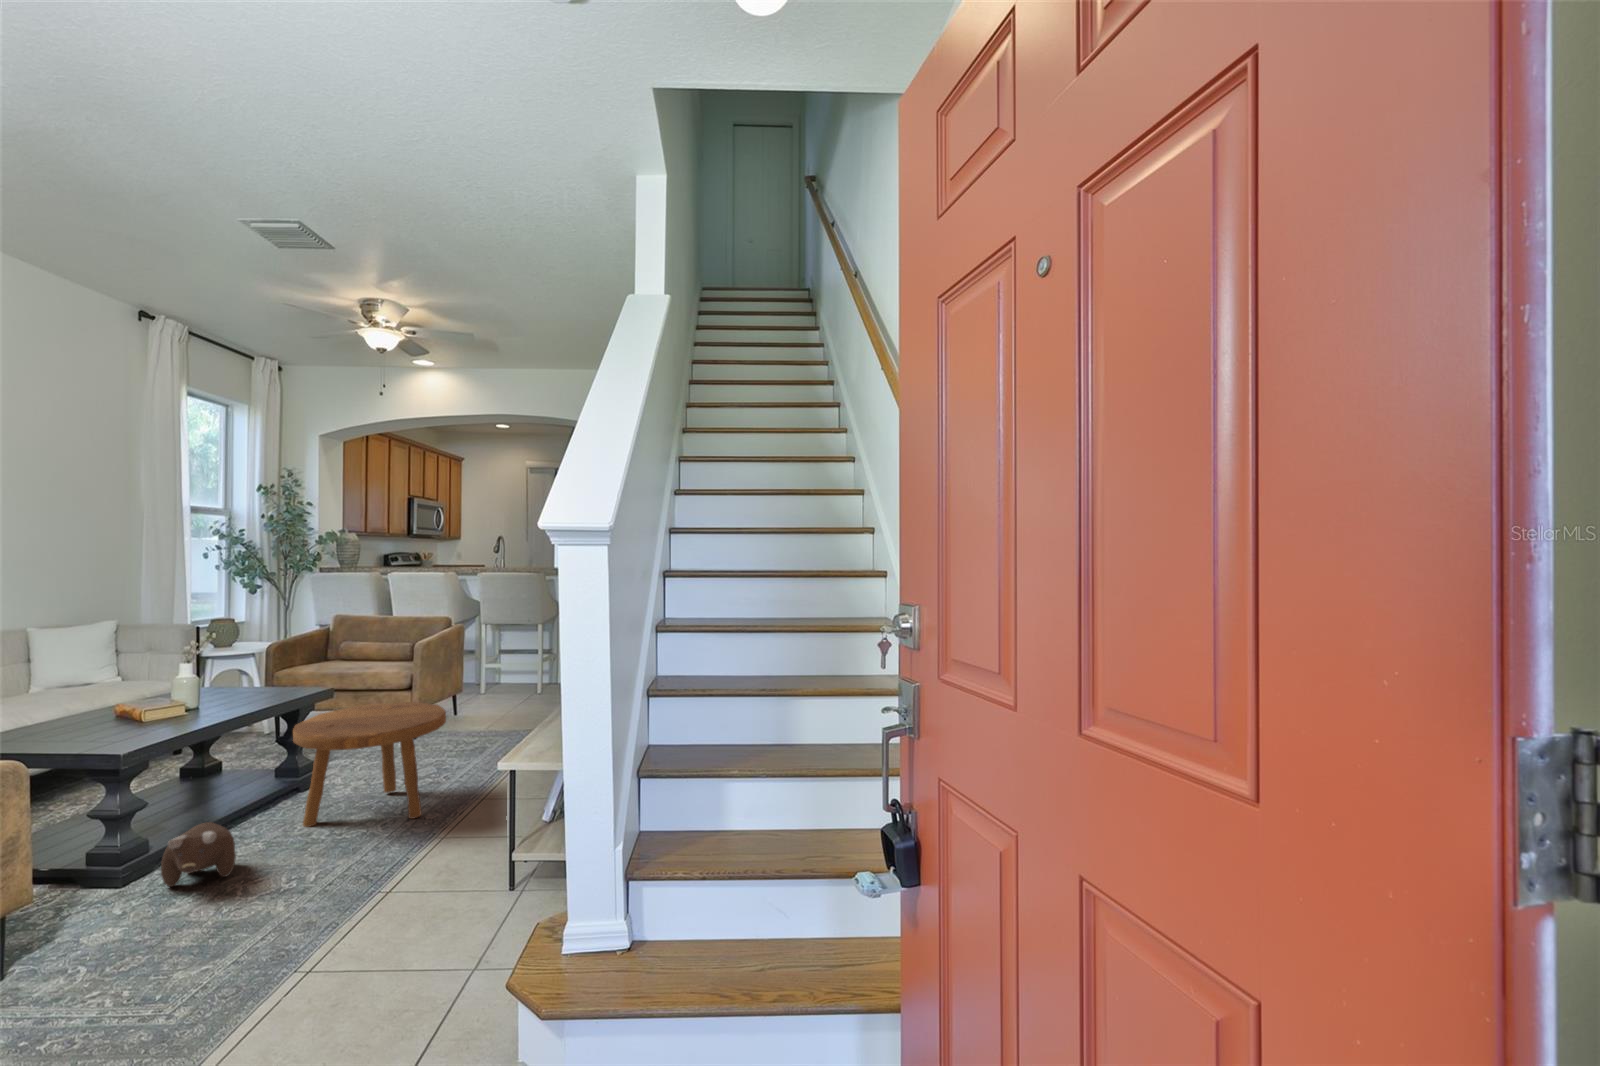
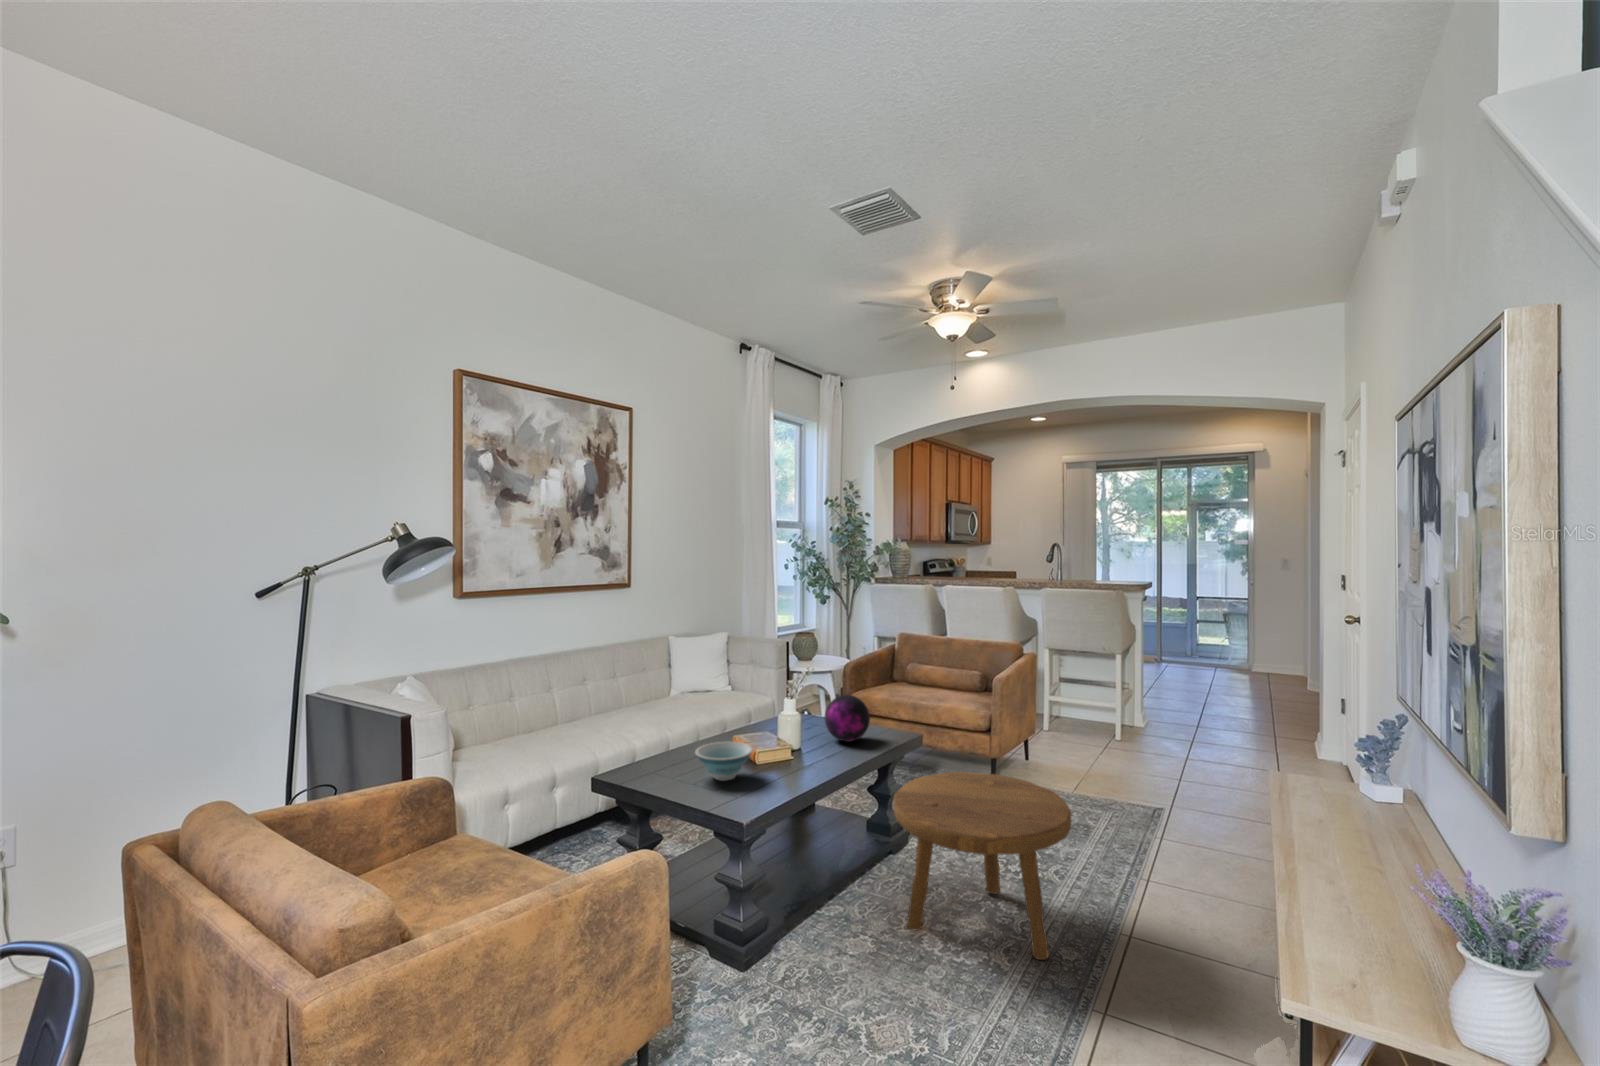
decorative orb: none [231,659,282,700] -> present [825,695,870,742]
bowl: none [59,705,137,740] -> present [695,742,753,781]
plush toy: present [161,822,236,887] -> none [782,920,853,1001]

